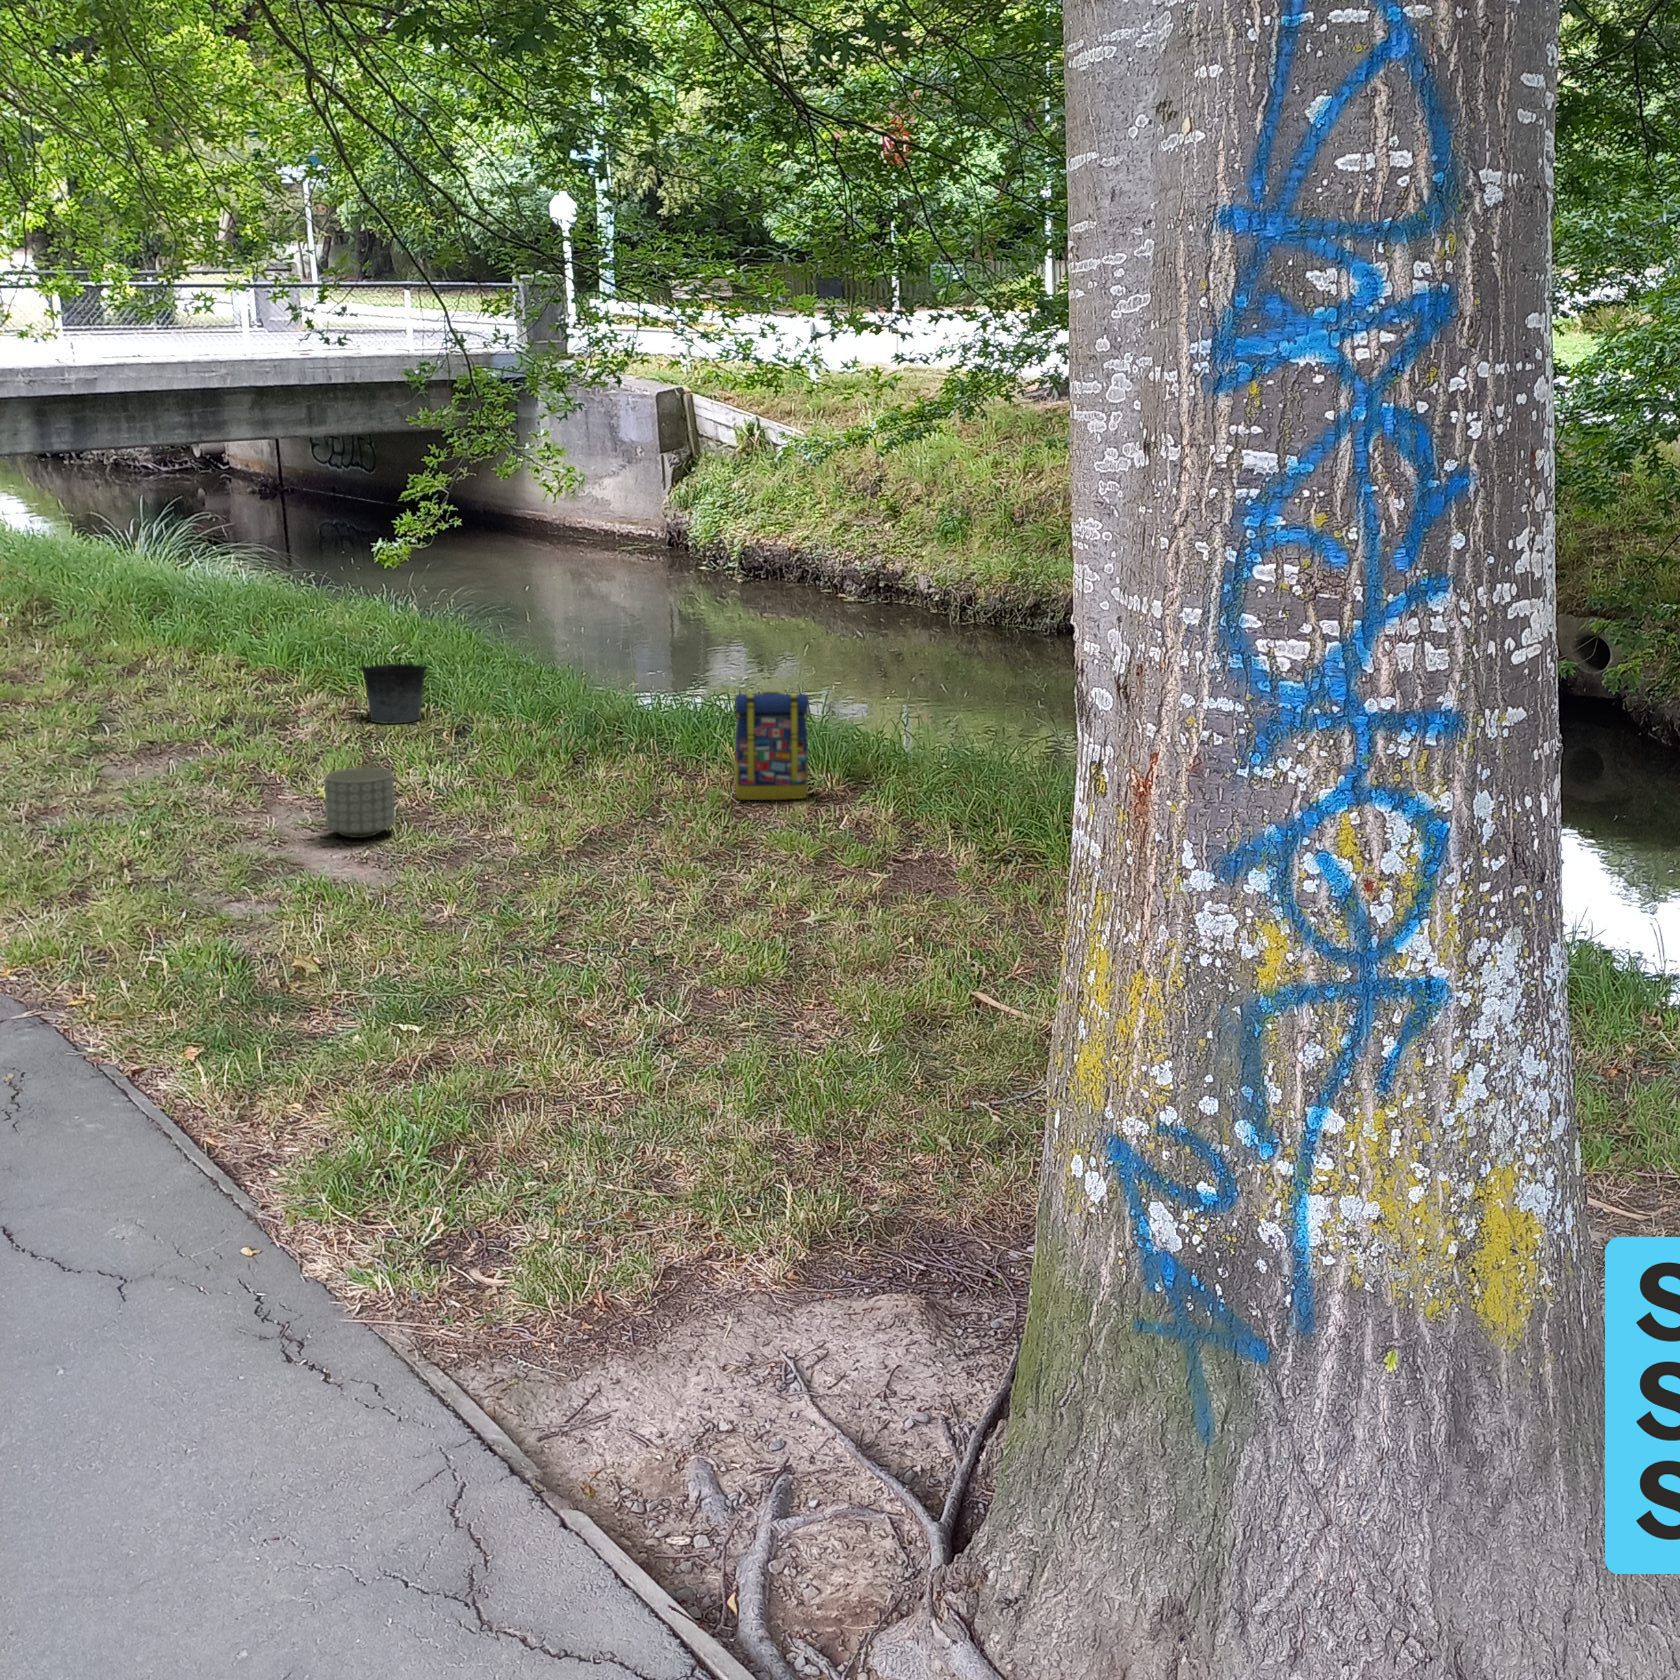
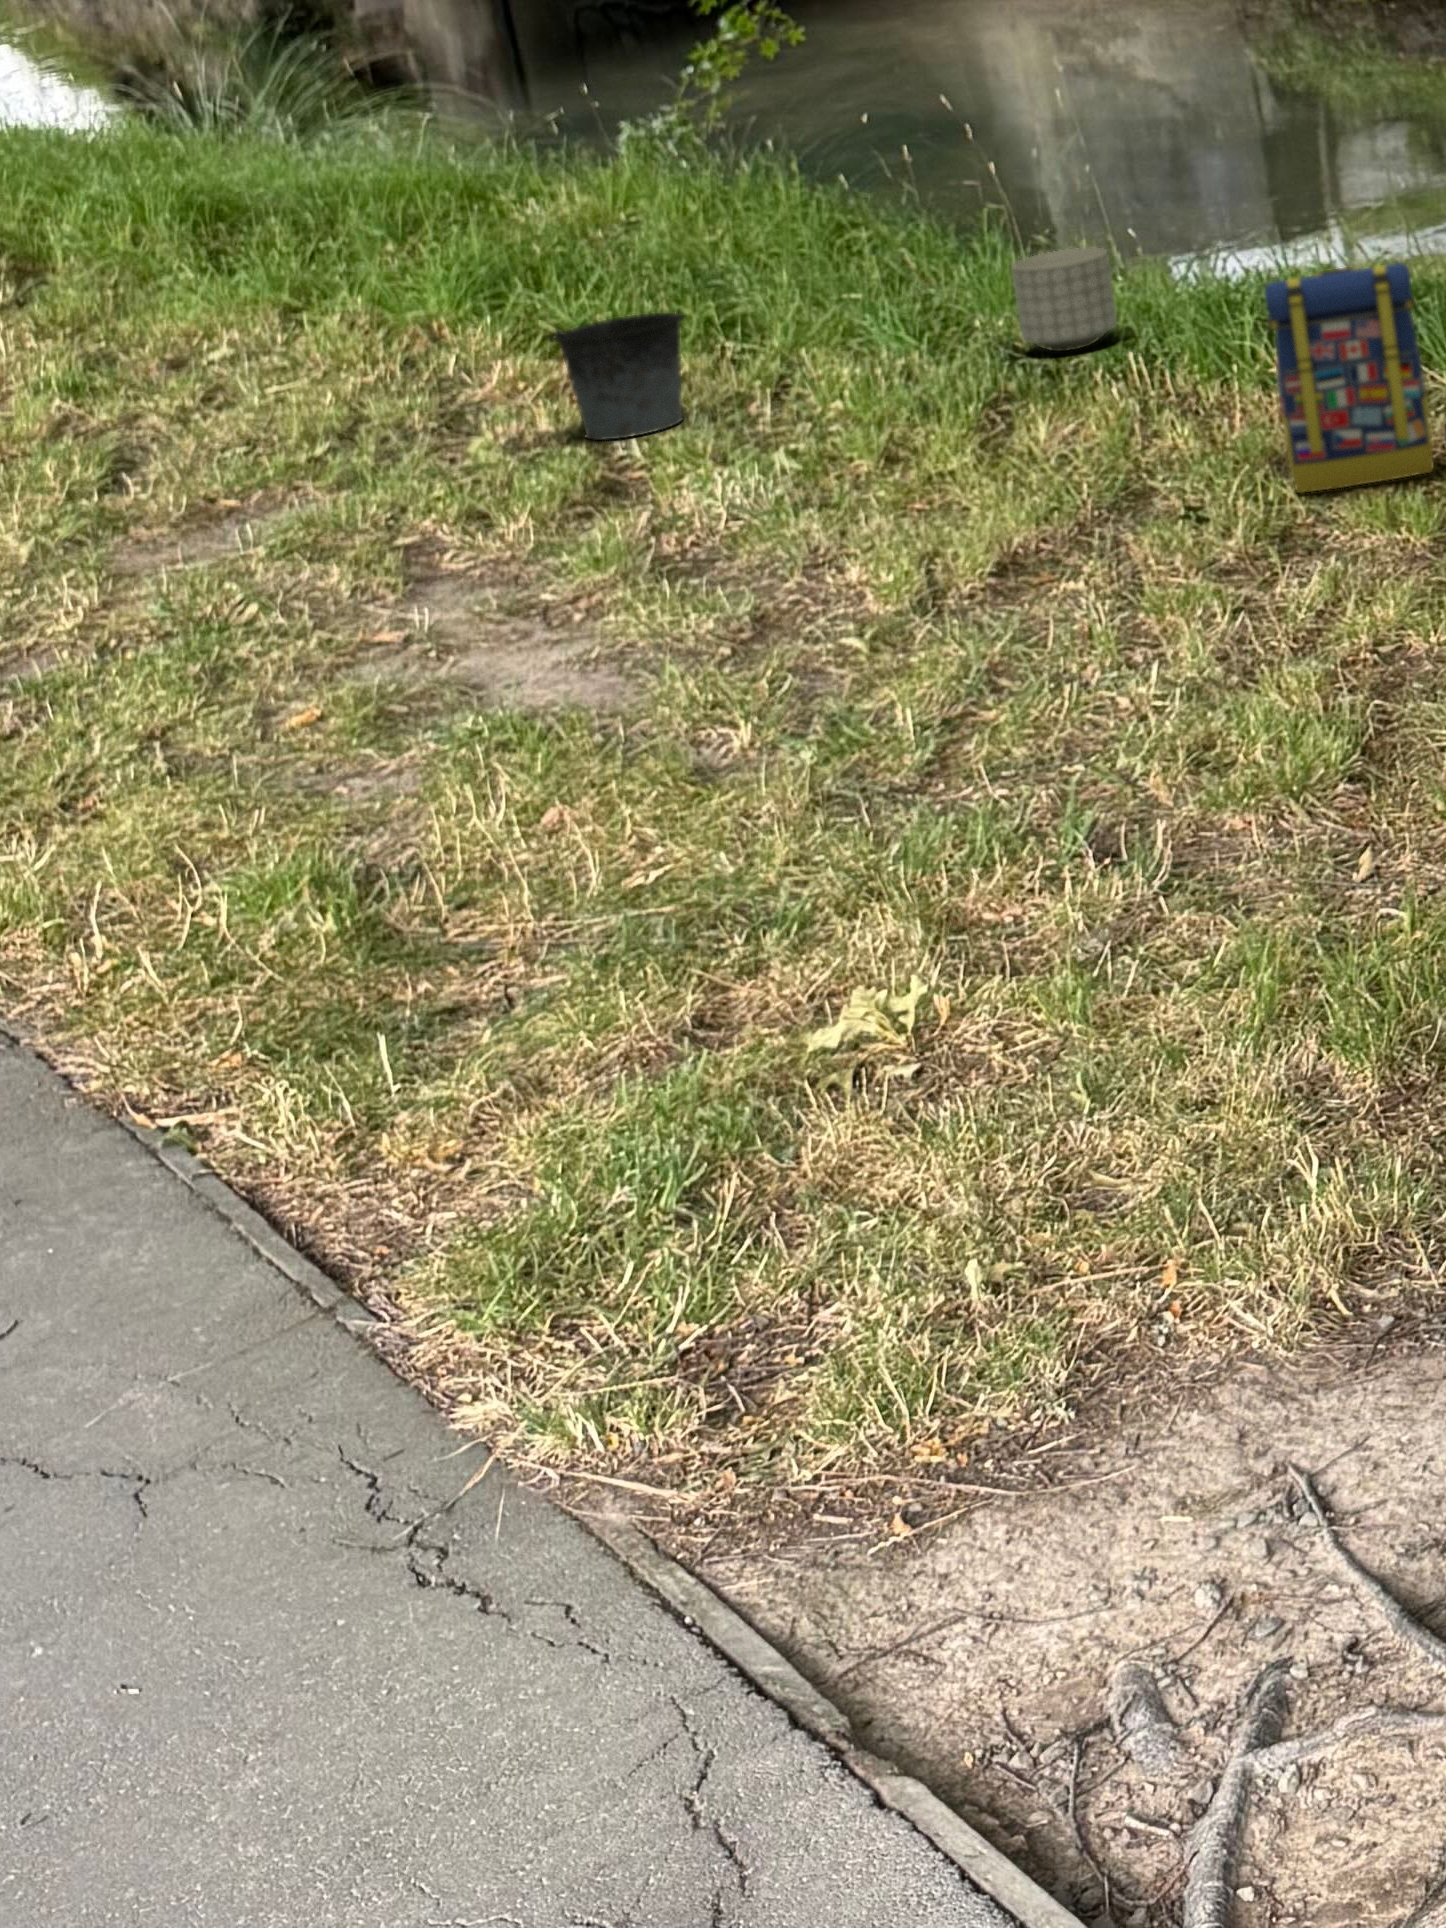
planter: present [325,768,395,838] -> present [1012,248,1117,351]

